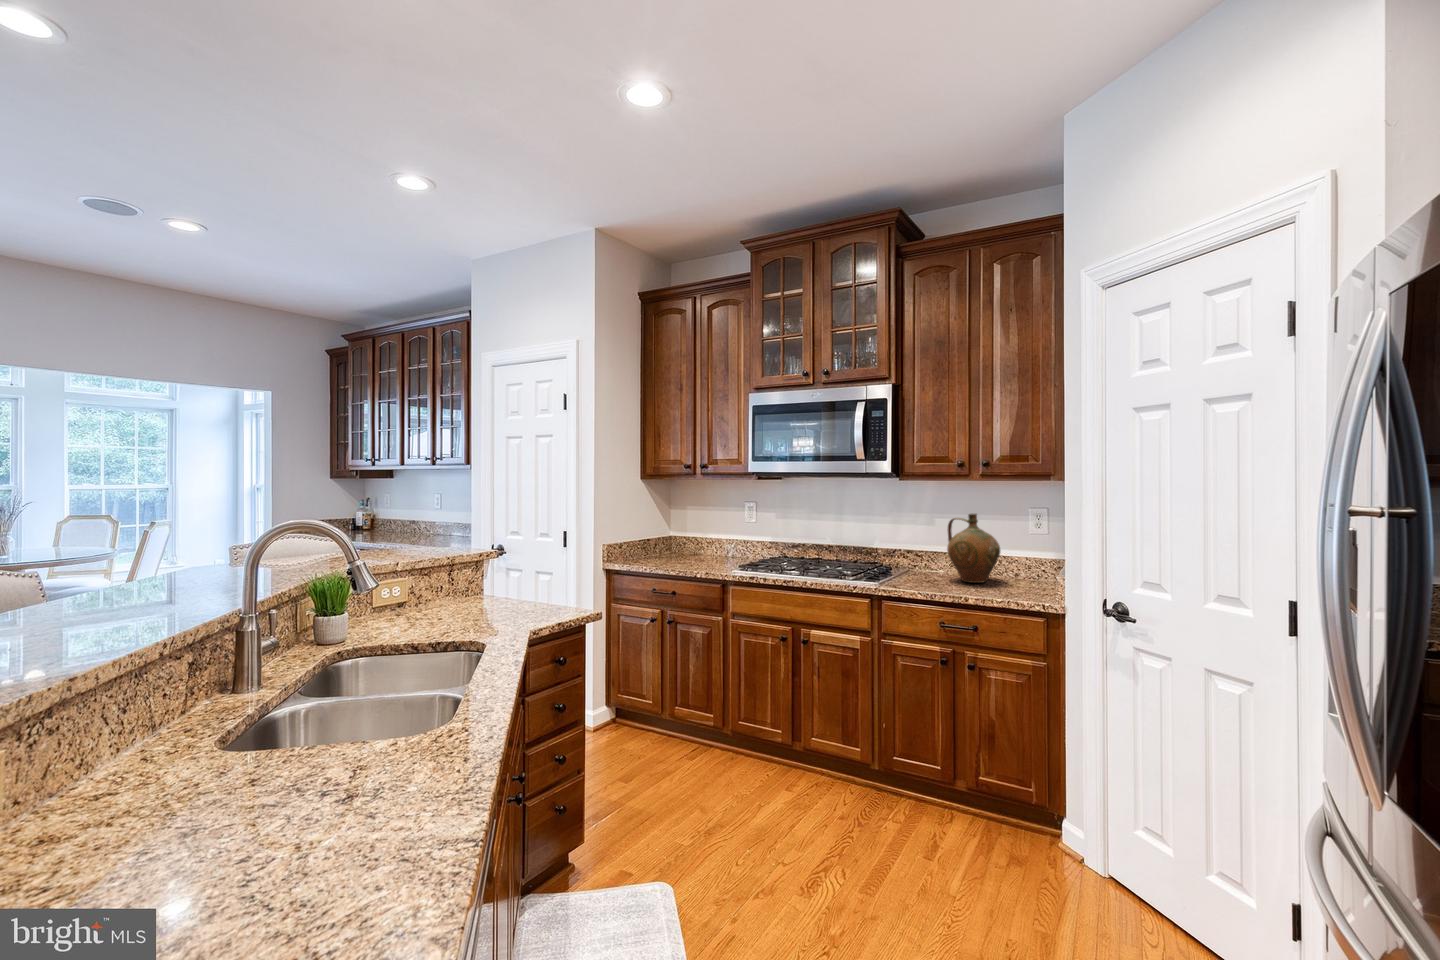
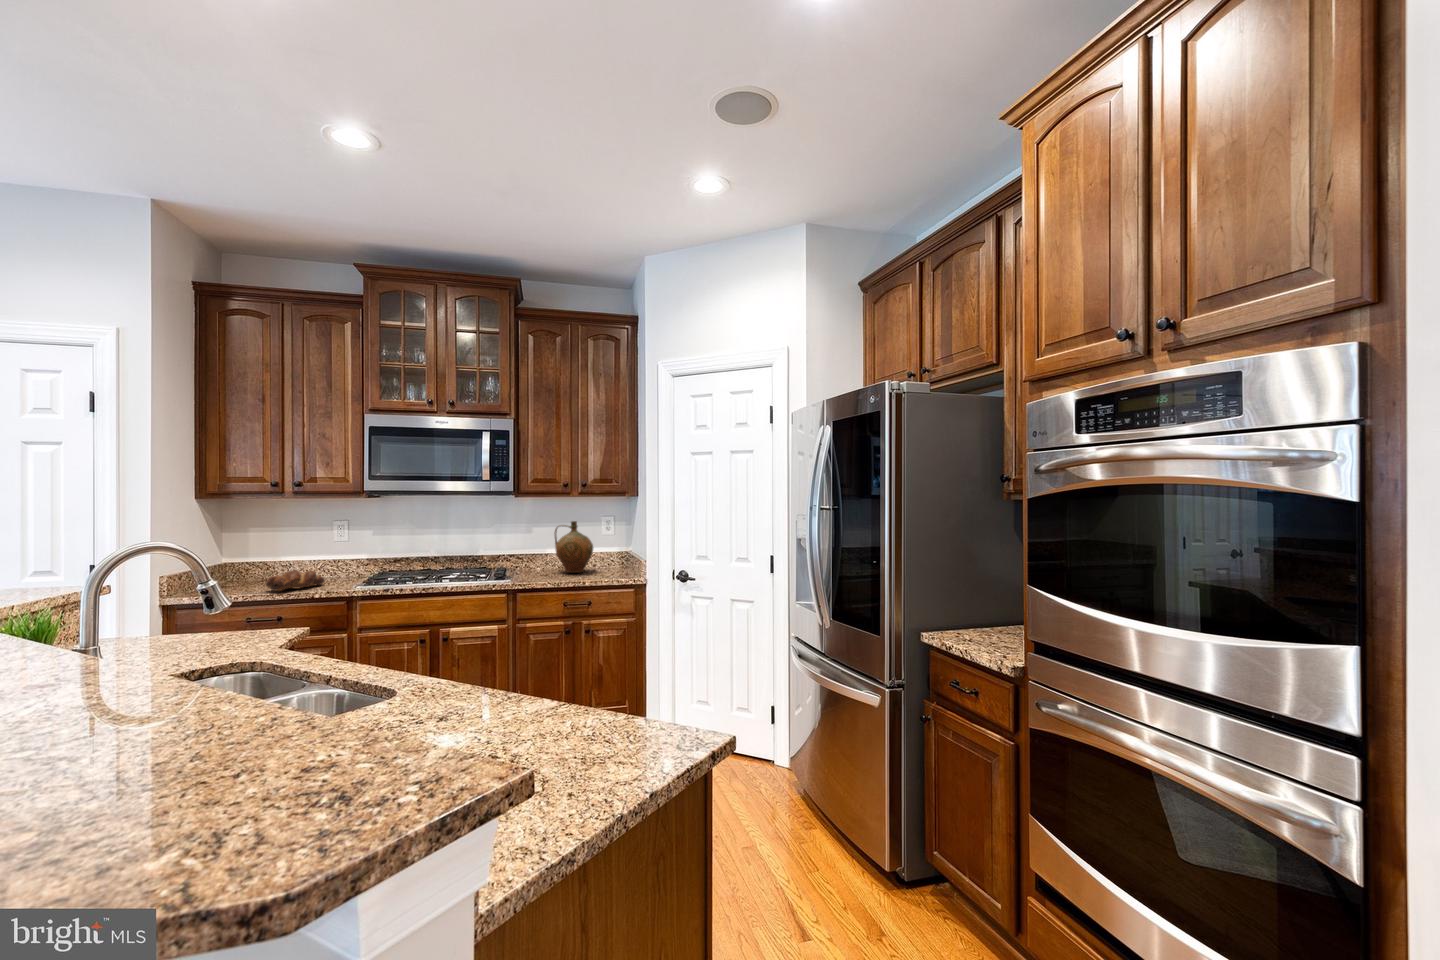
bread loaf: none [671,548,719,567] -> present [266,570,325,591]

